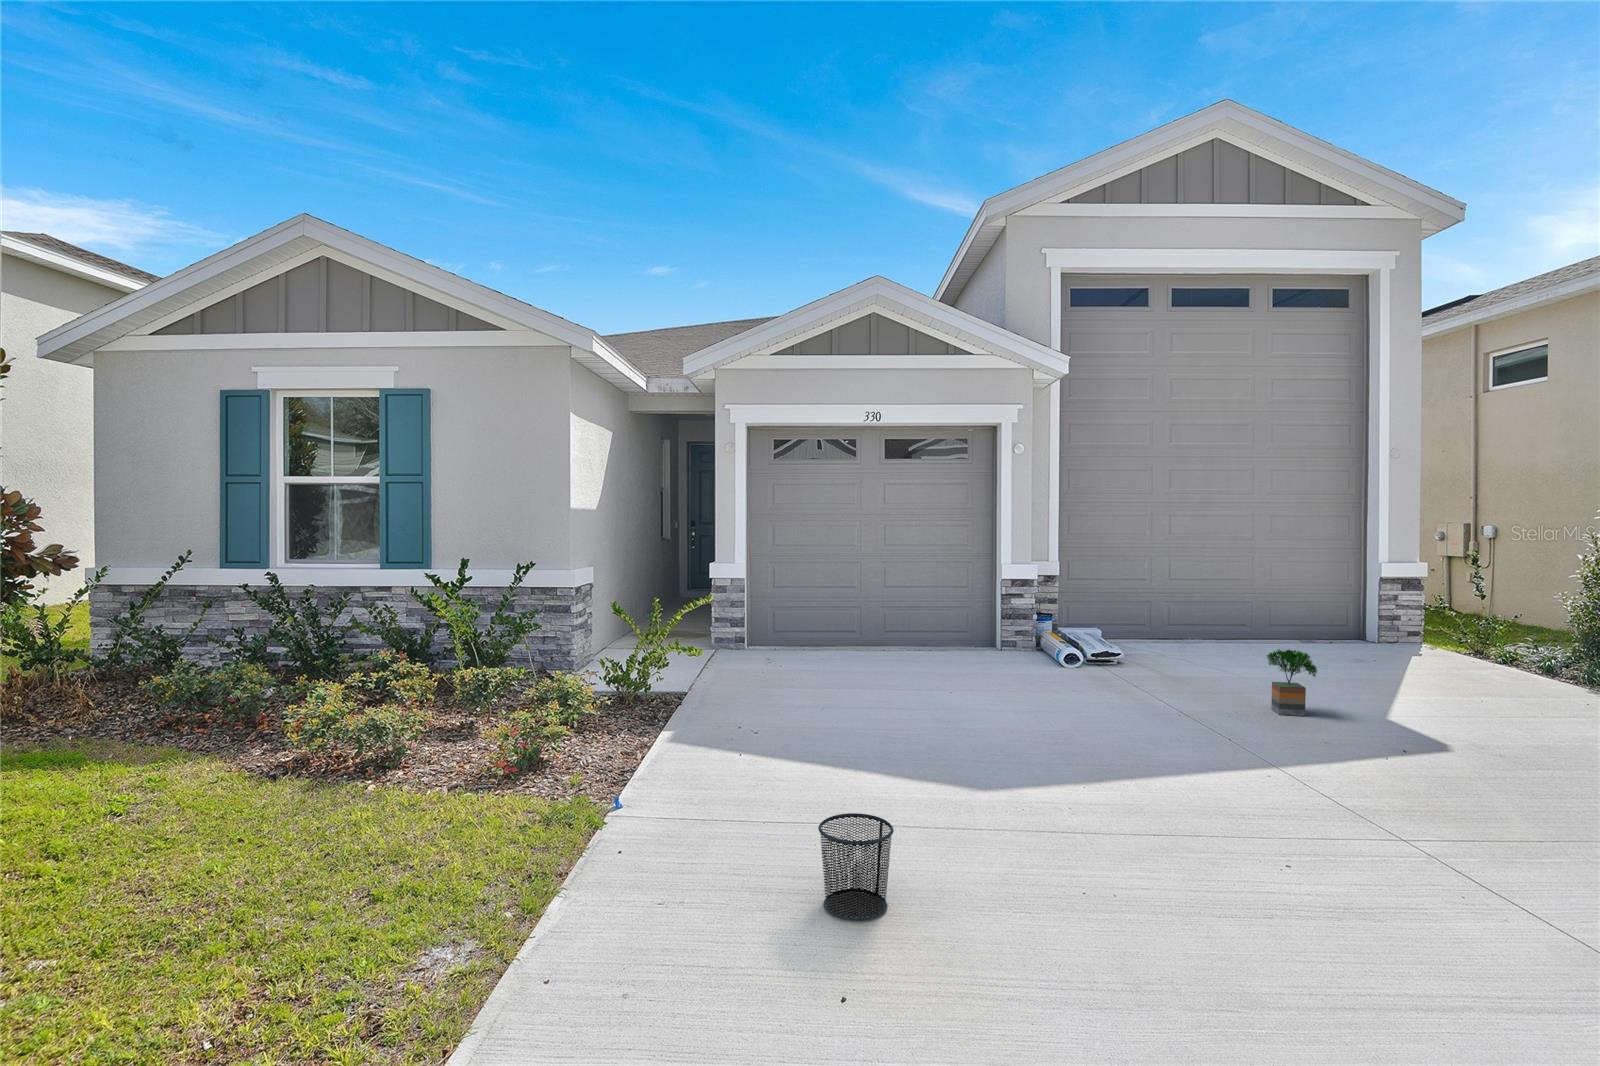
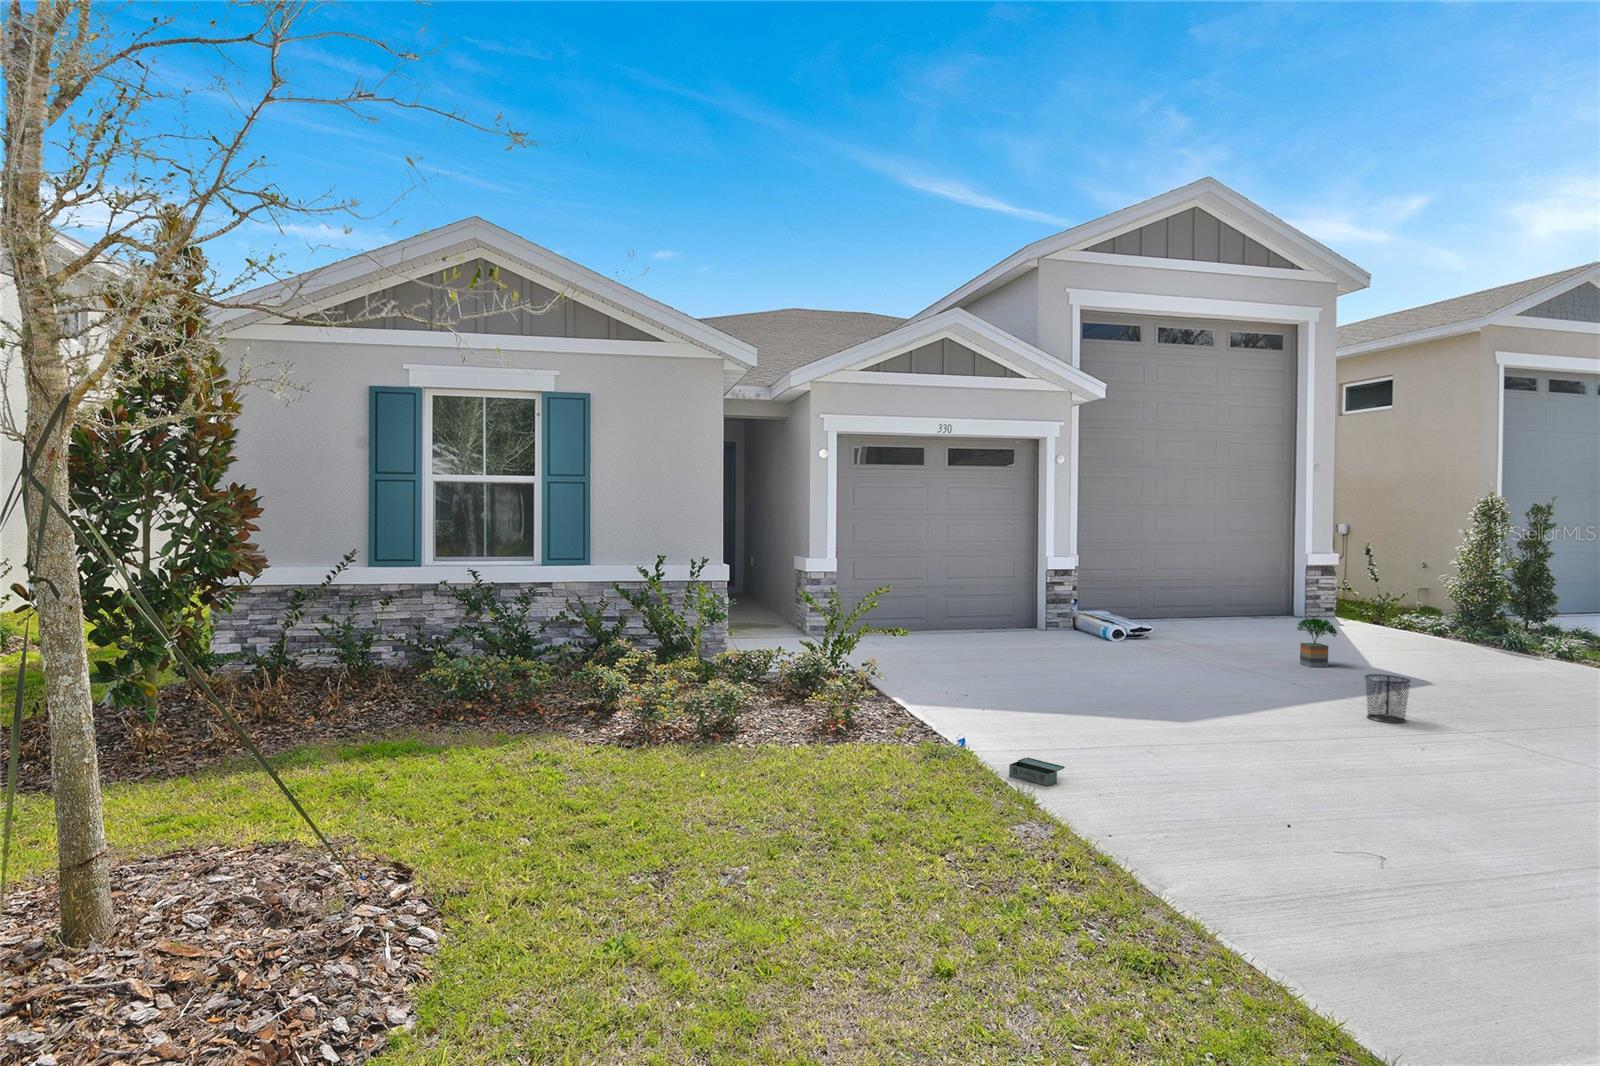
trash can: present [818,813,894,921] -> present [1365,674,1411,723]
toolbox: none [570,834,629,880] -> present [1009,758,1065,786]

